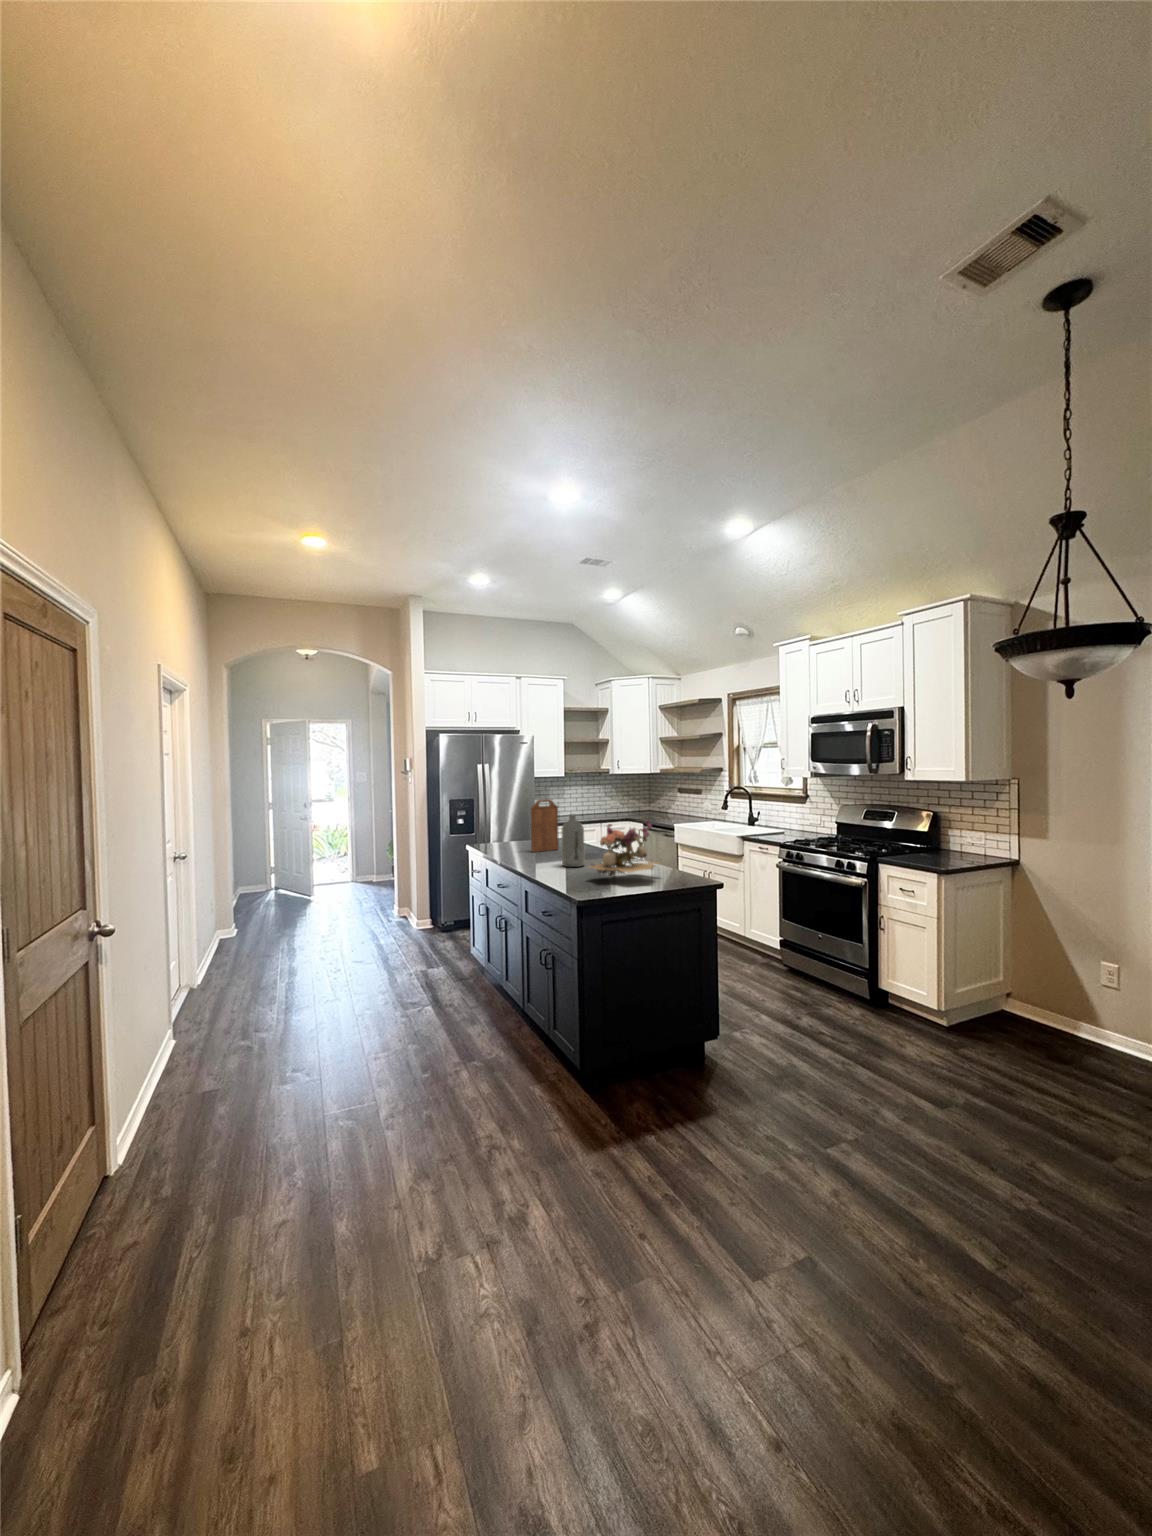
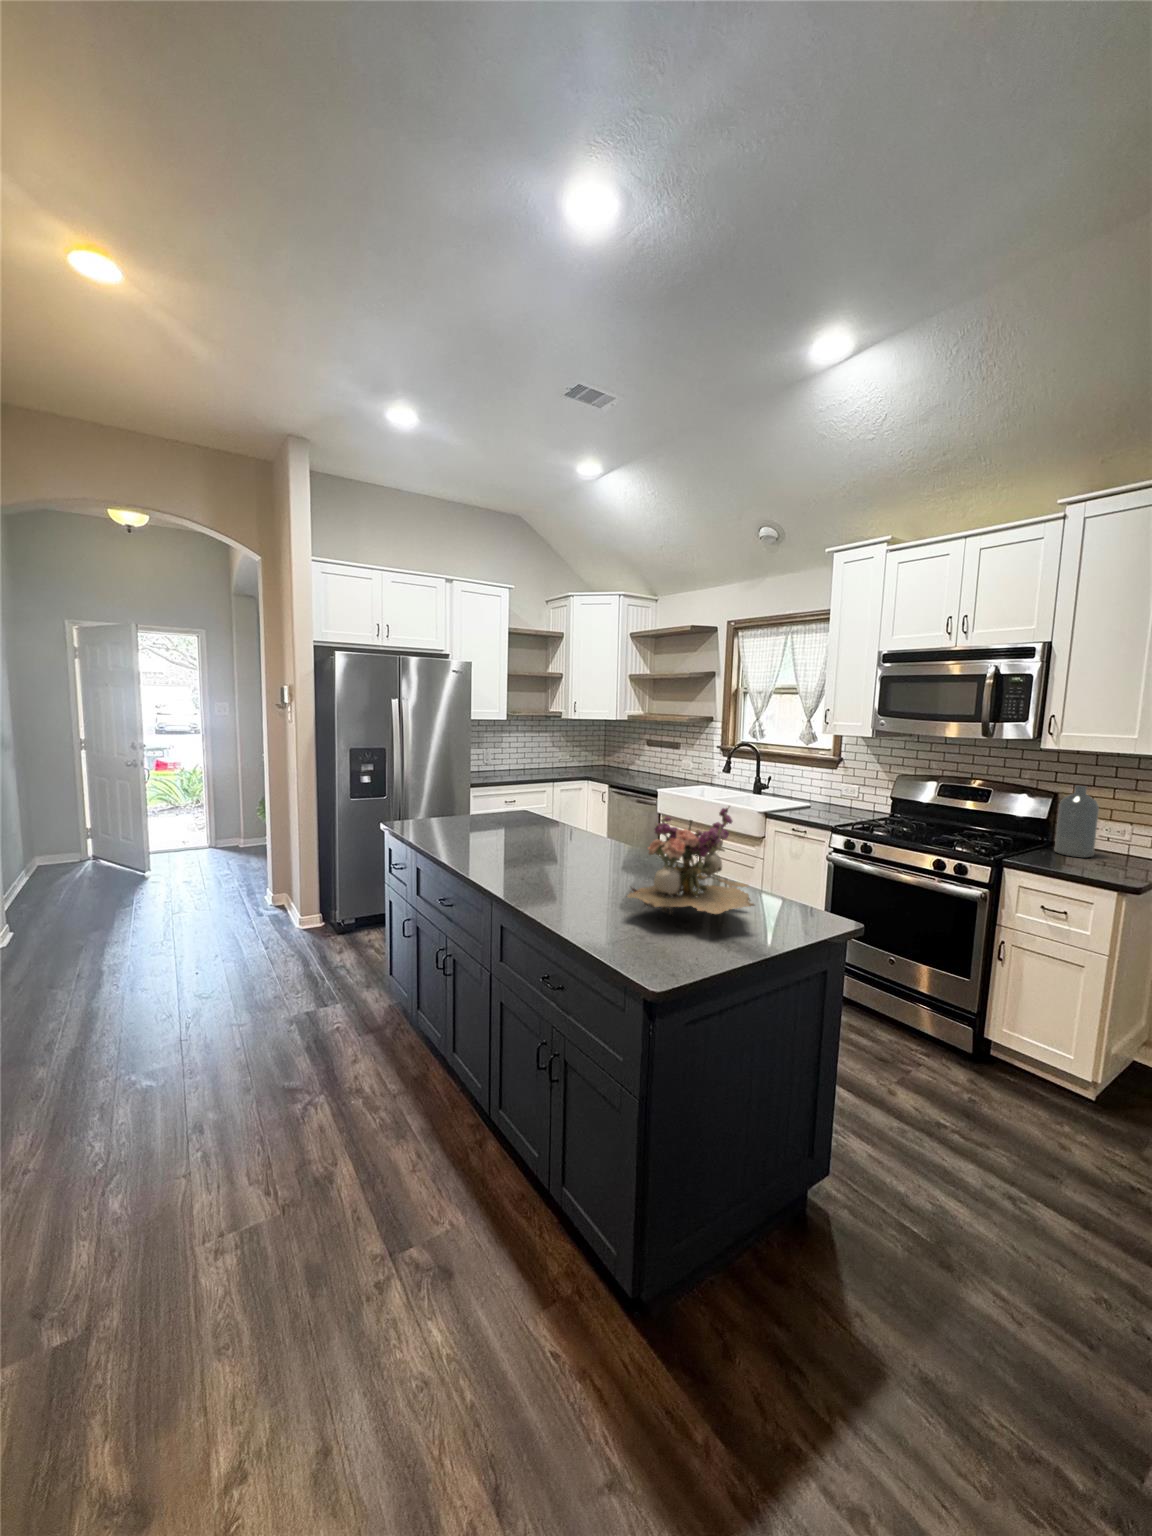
cutting board: present [531,799,559,852] -> none [490,758,532,842]
bottle: present [562,814,585,867] -> present [1055,786,1099,858]

